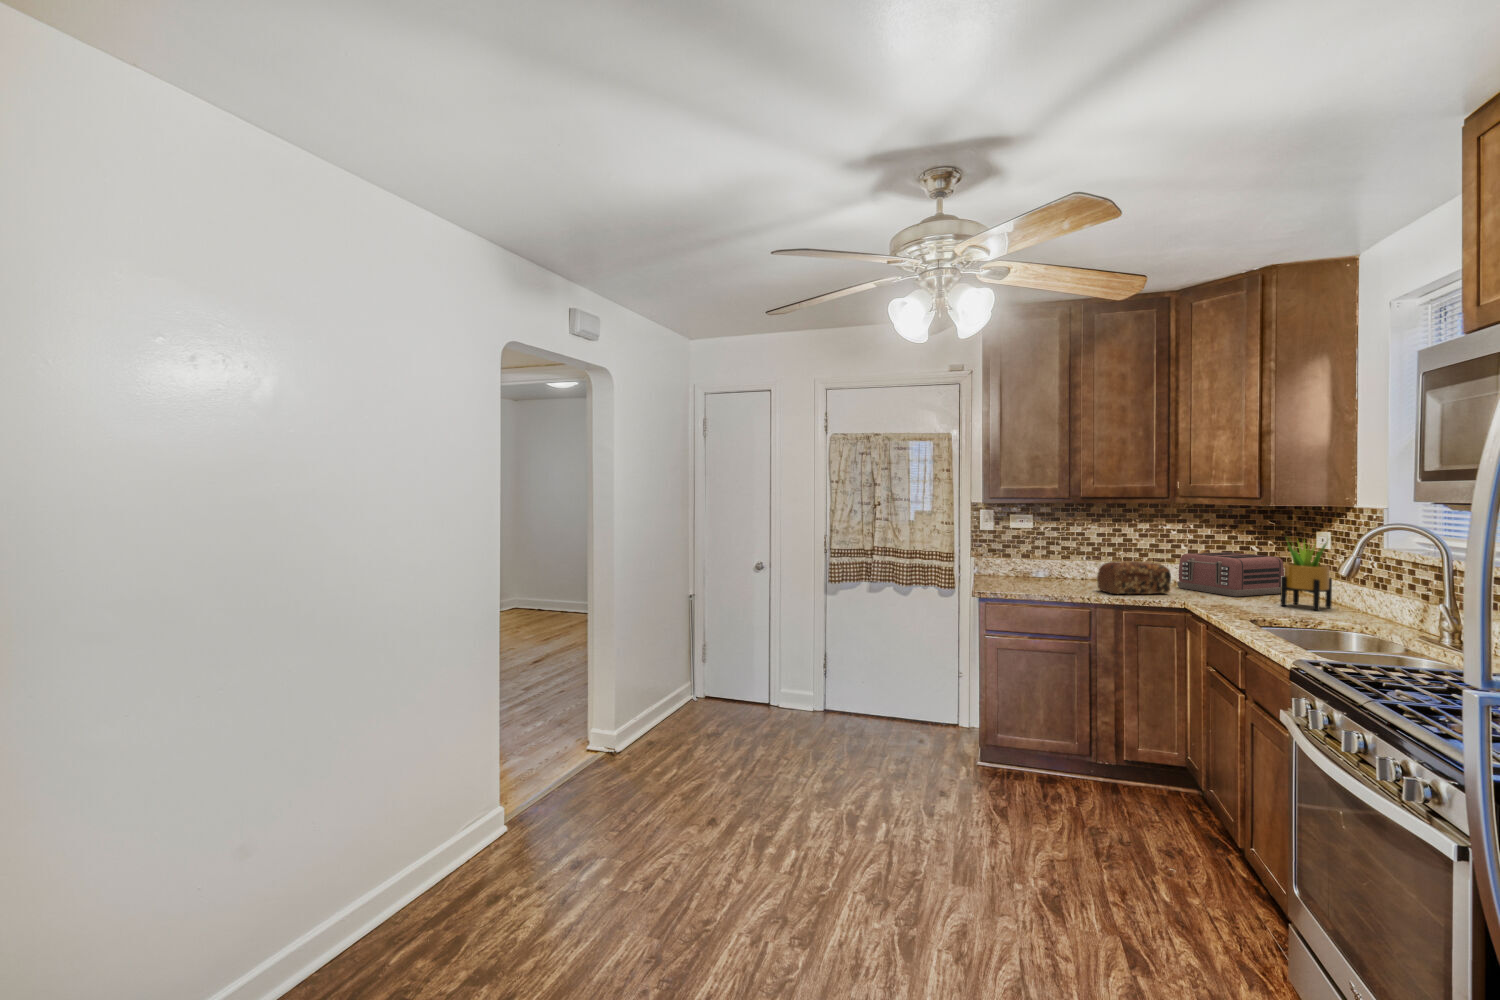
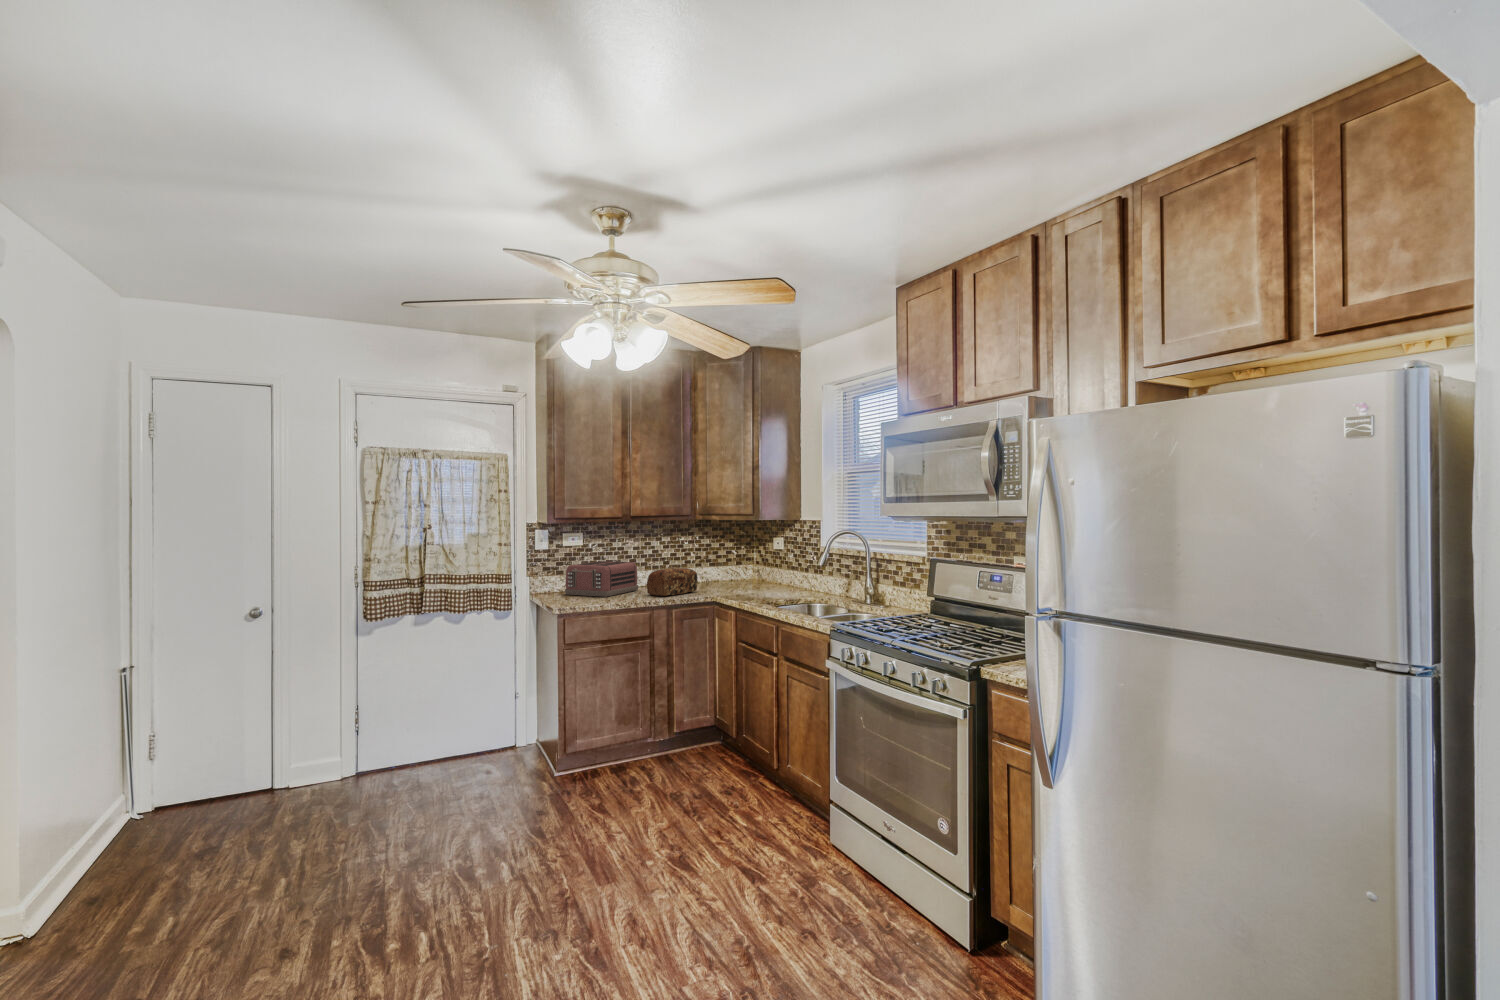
potted plant: present [1281,543,1332,611] -> none [765,540,792,592]
toaster: present [1177,552,1284,597] -> present [565,561,638,597]

